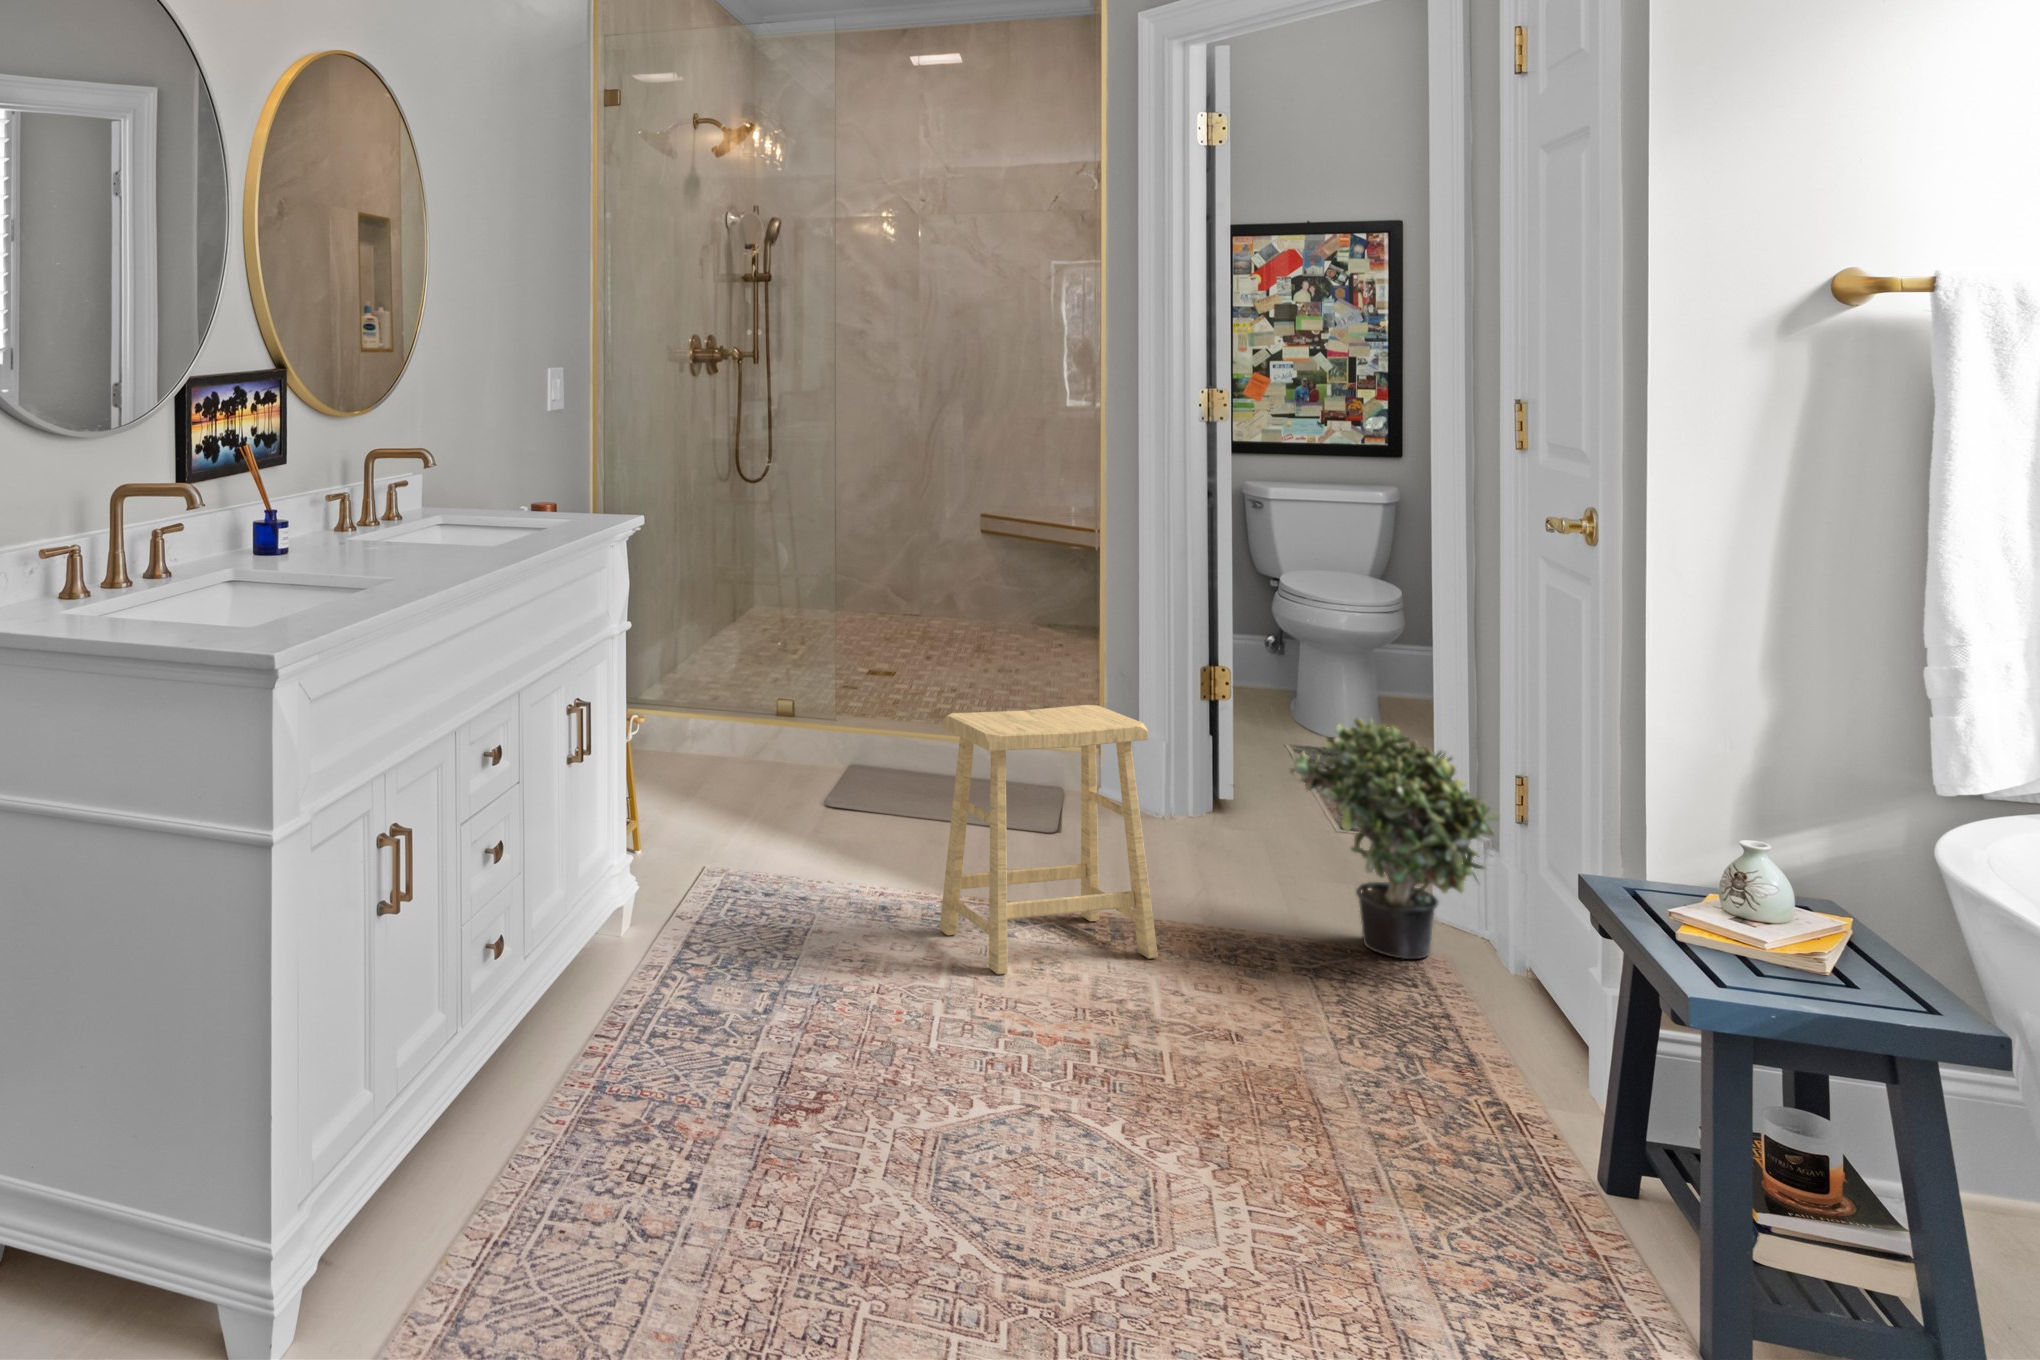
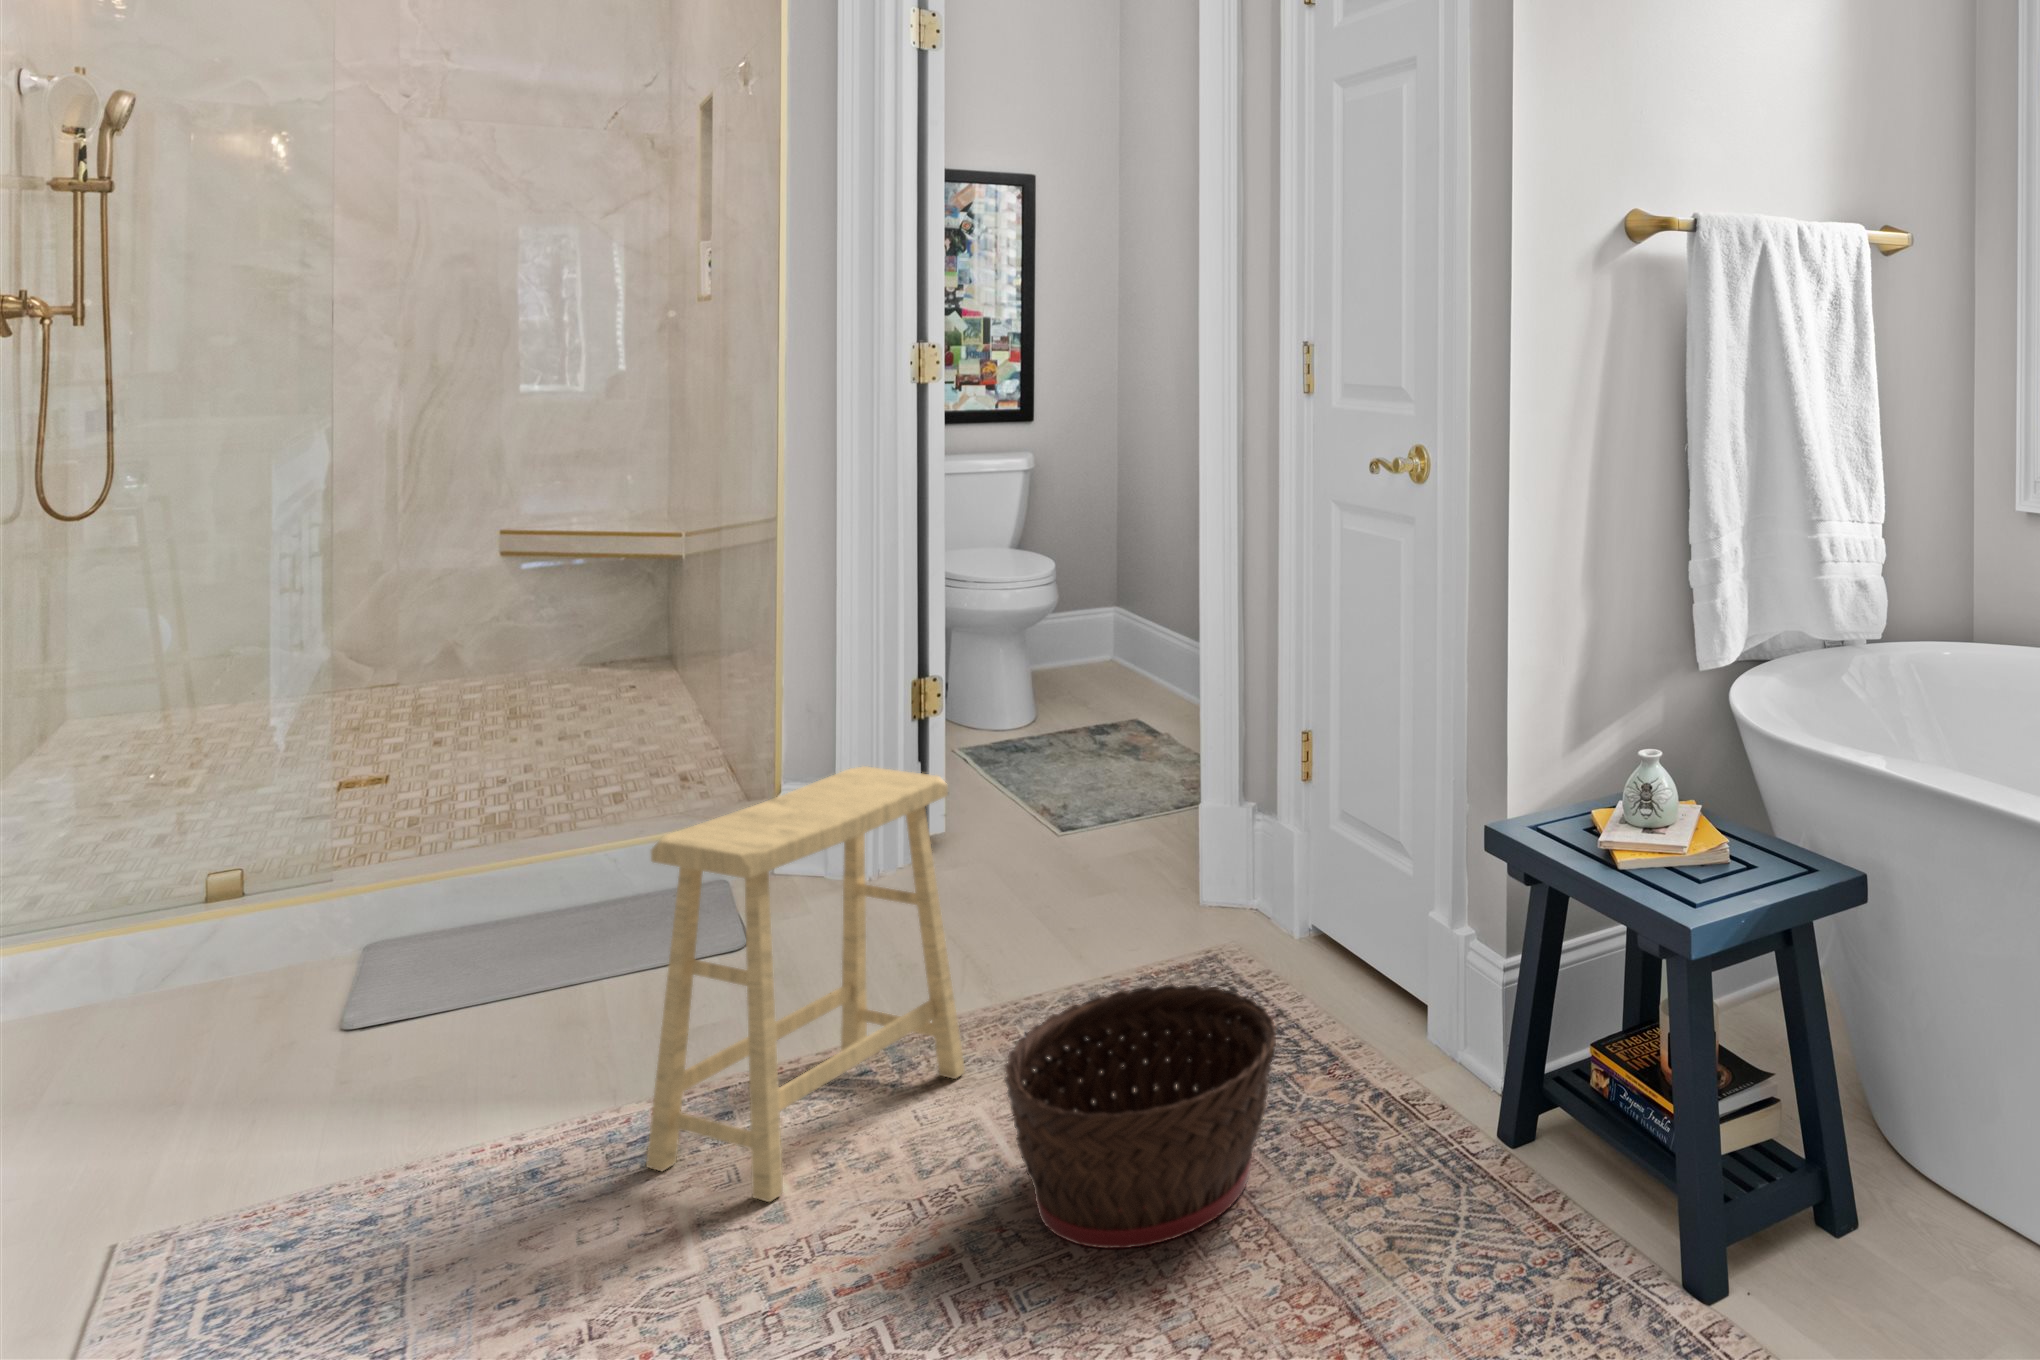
potted plant: present [1289,718,1499,959] -> none [1089,702,1294,961]
basket: none [1133,918,1364,1109] -> present [1005,985,1276,1248]

